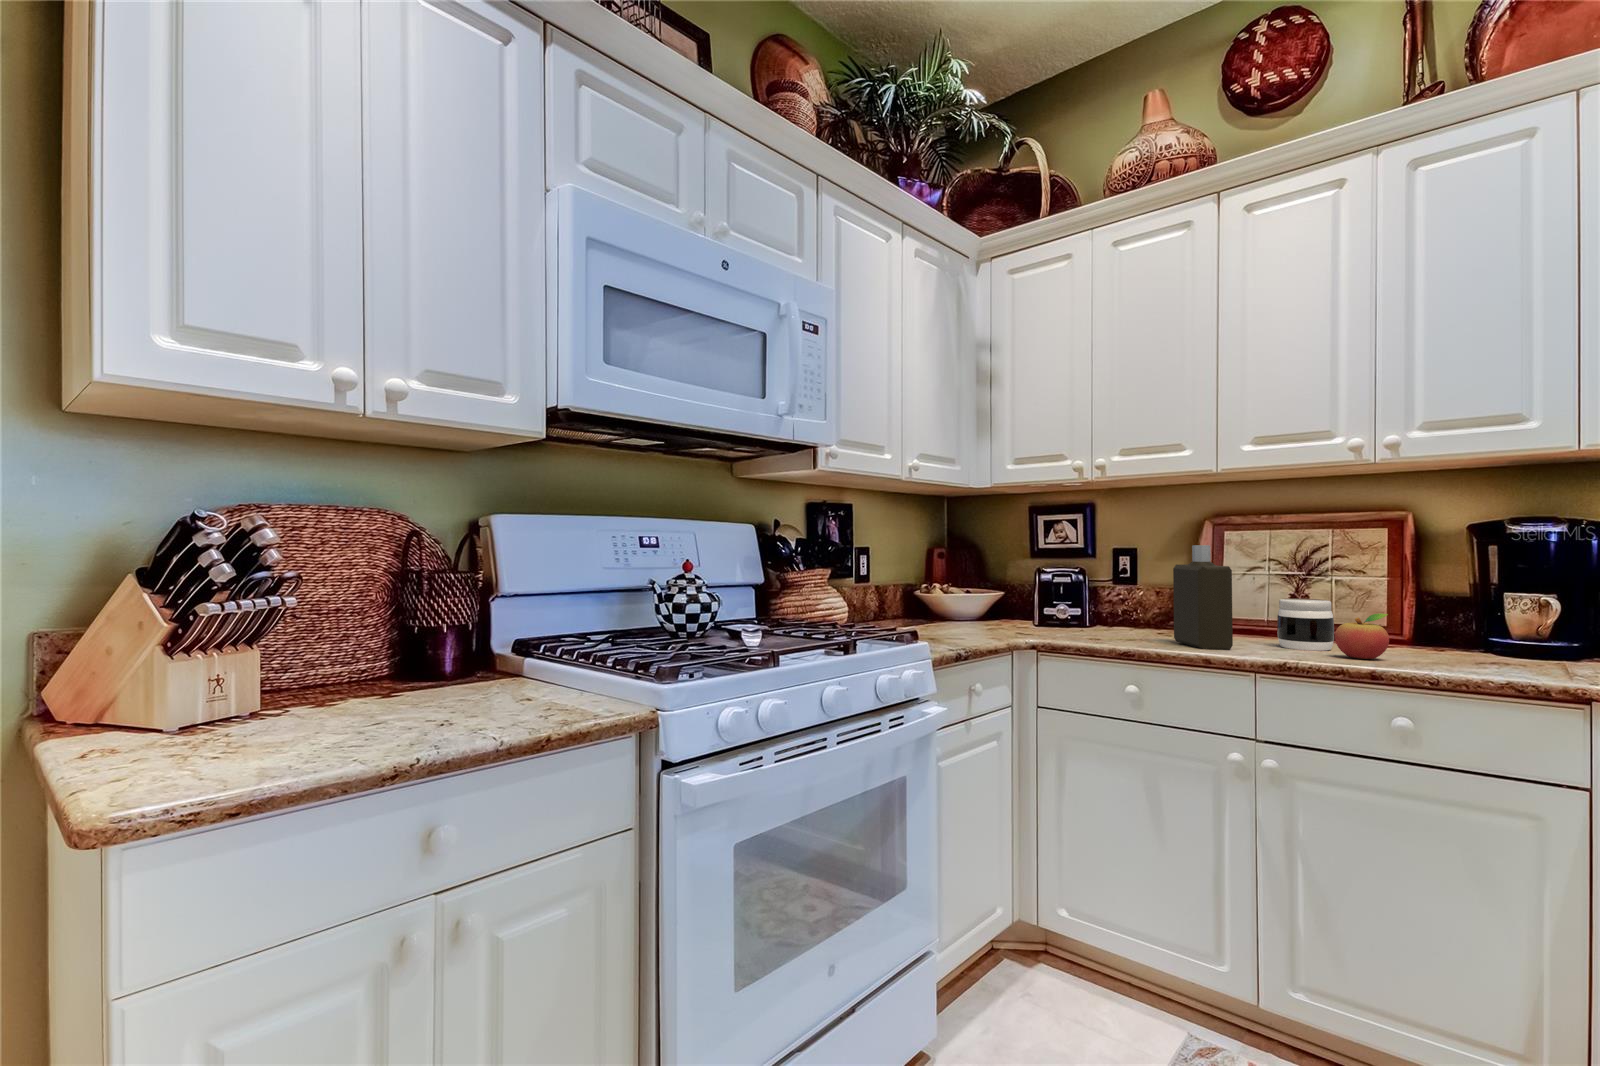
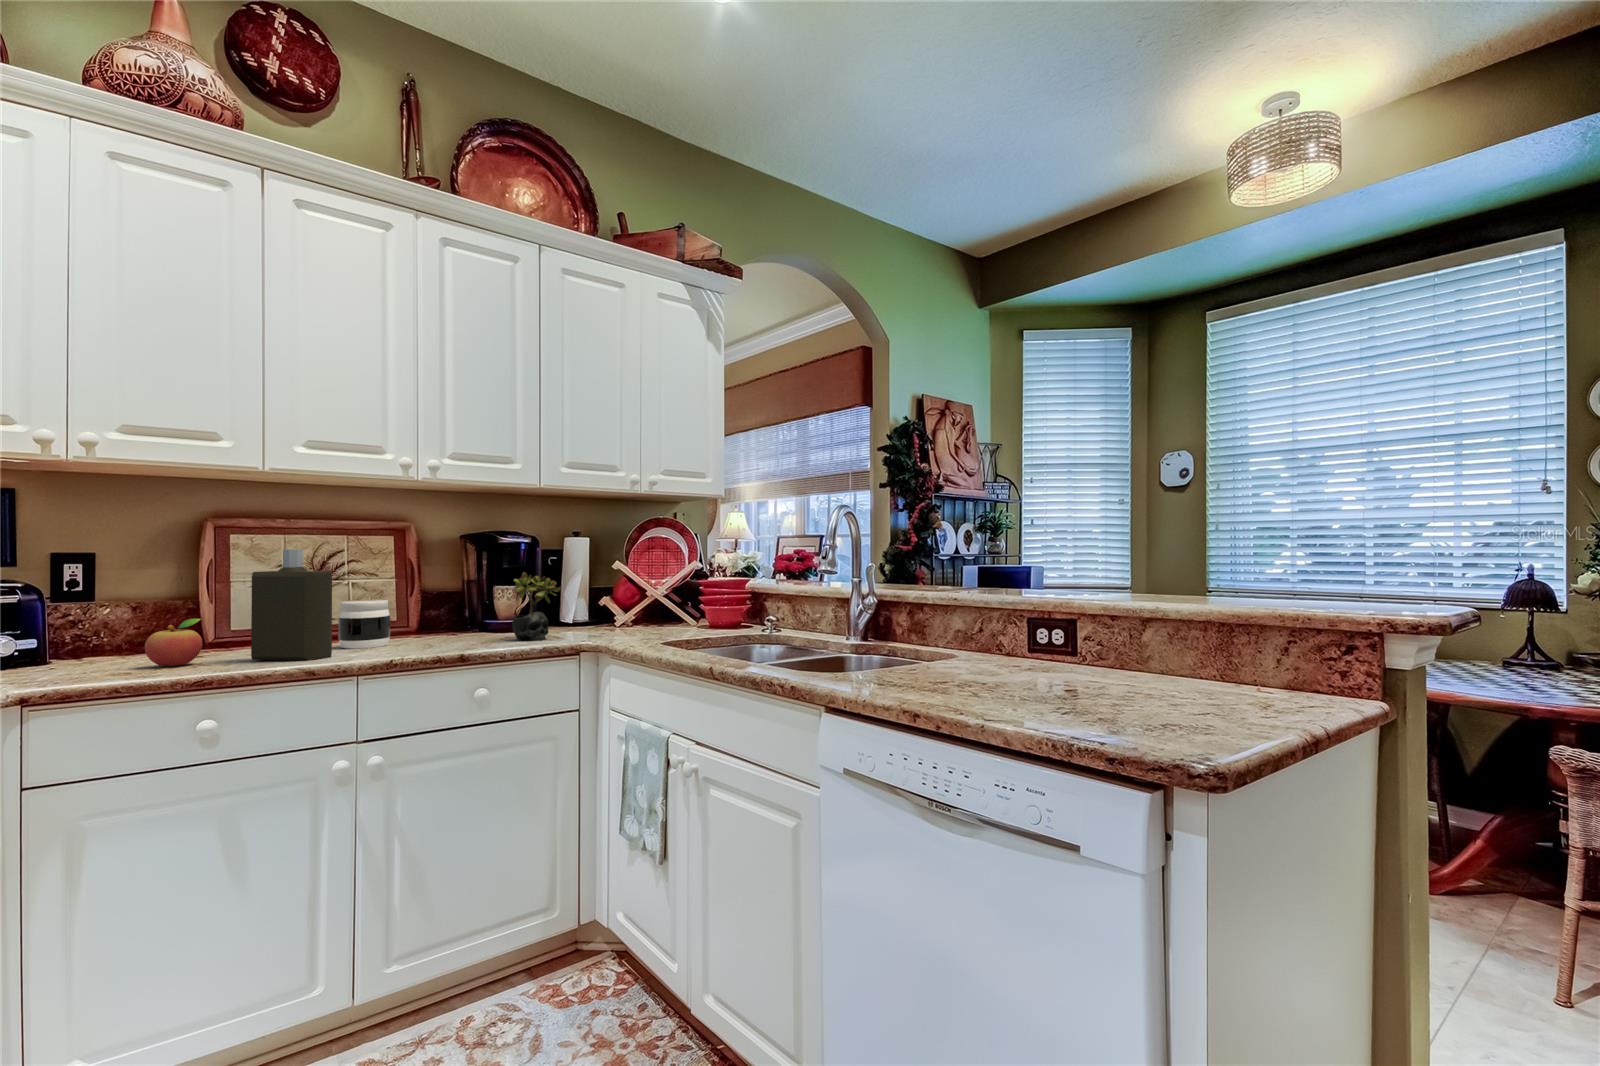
succulent plant: none [1451,579,1541,677] -> present [512,572,562,641]
fruit: present [1335,614,1389,659] -> present [145,619,202,666]

